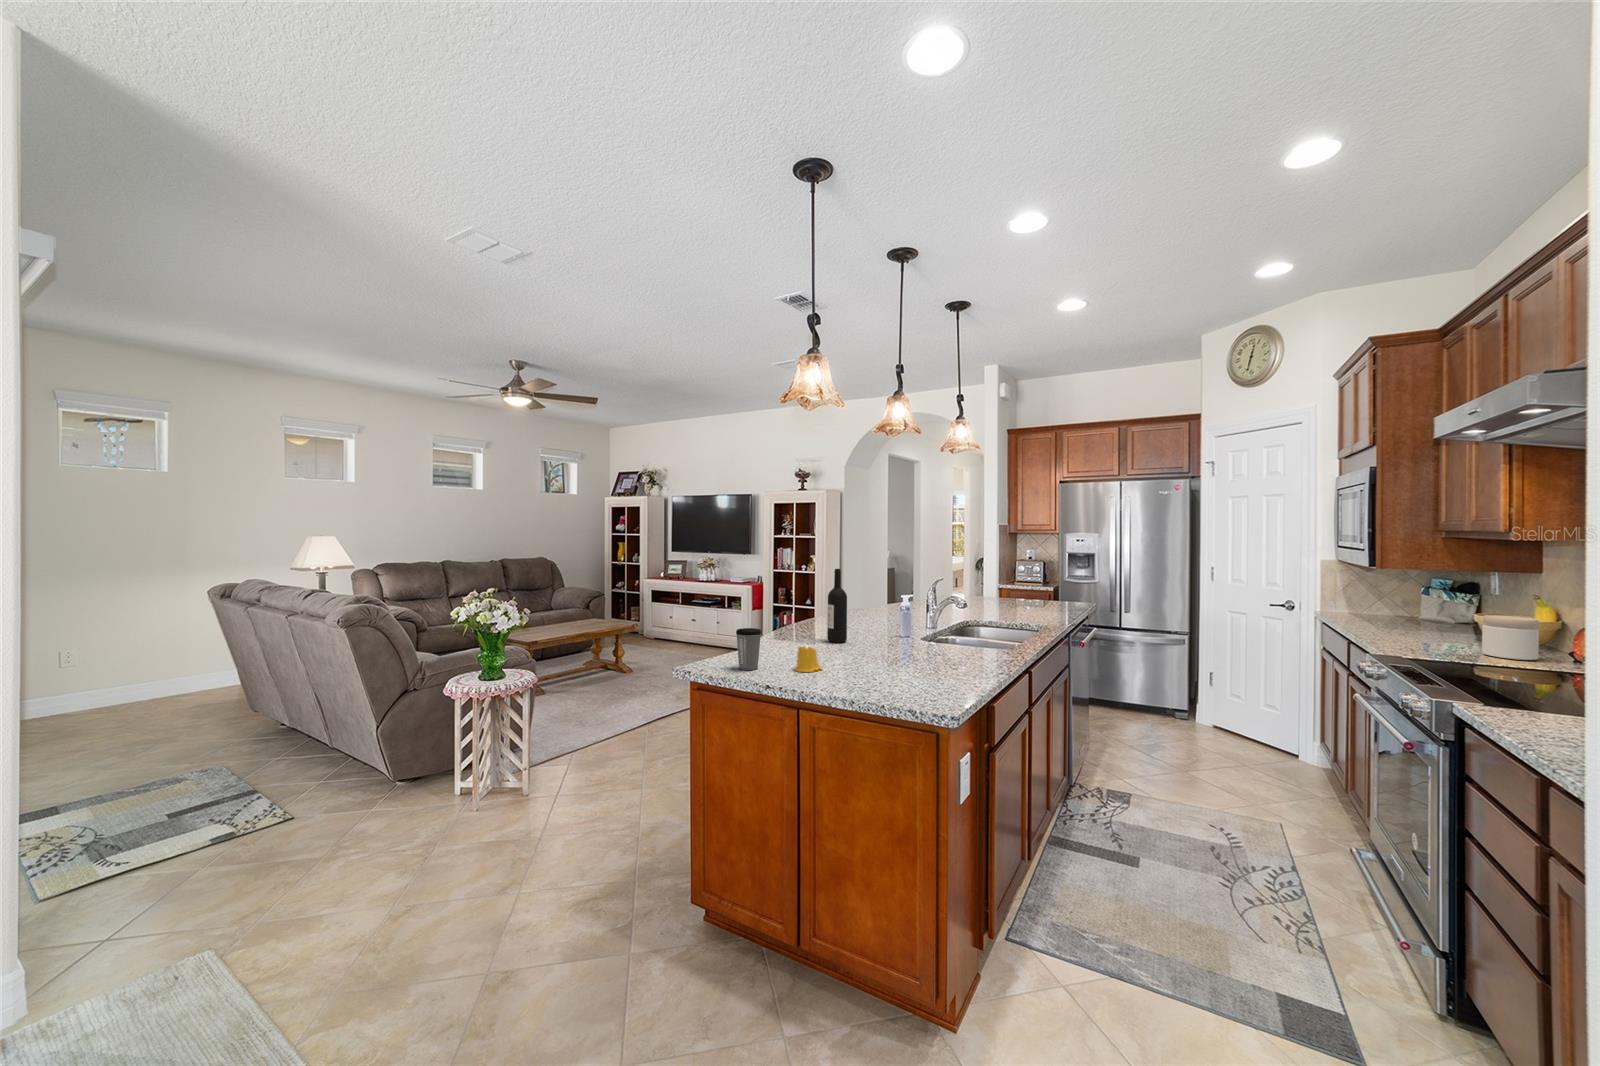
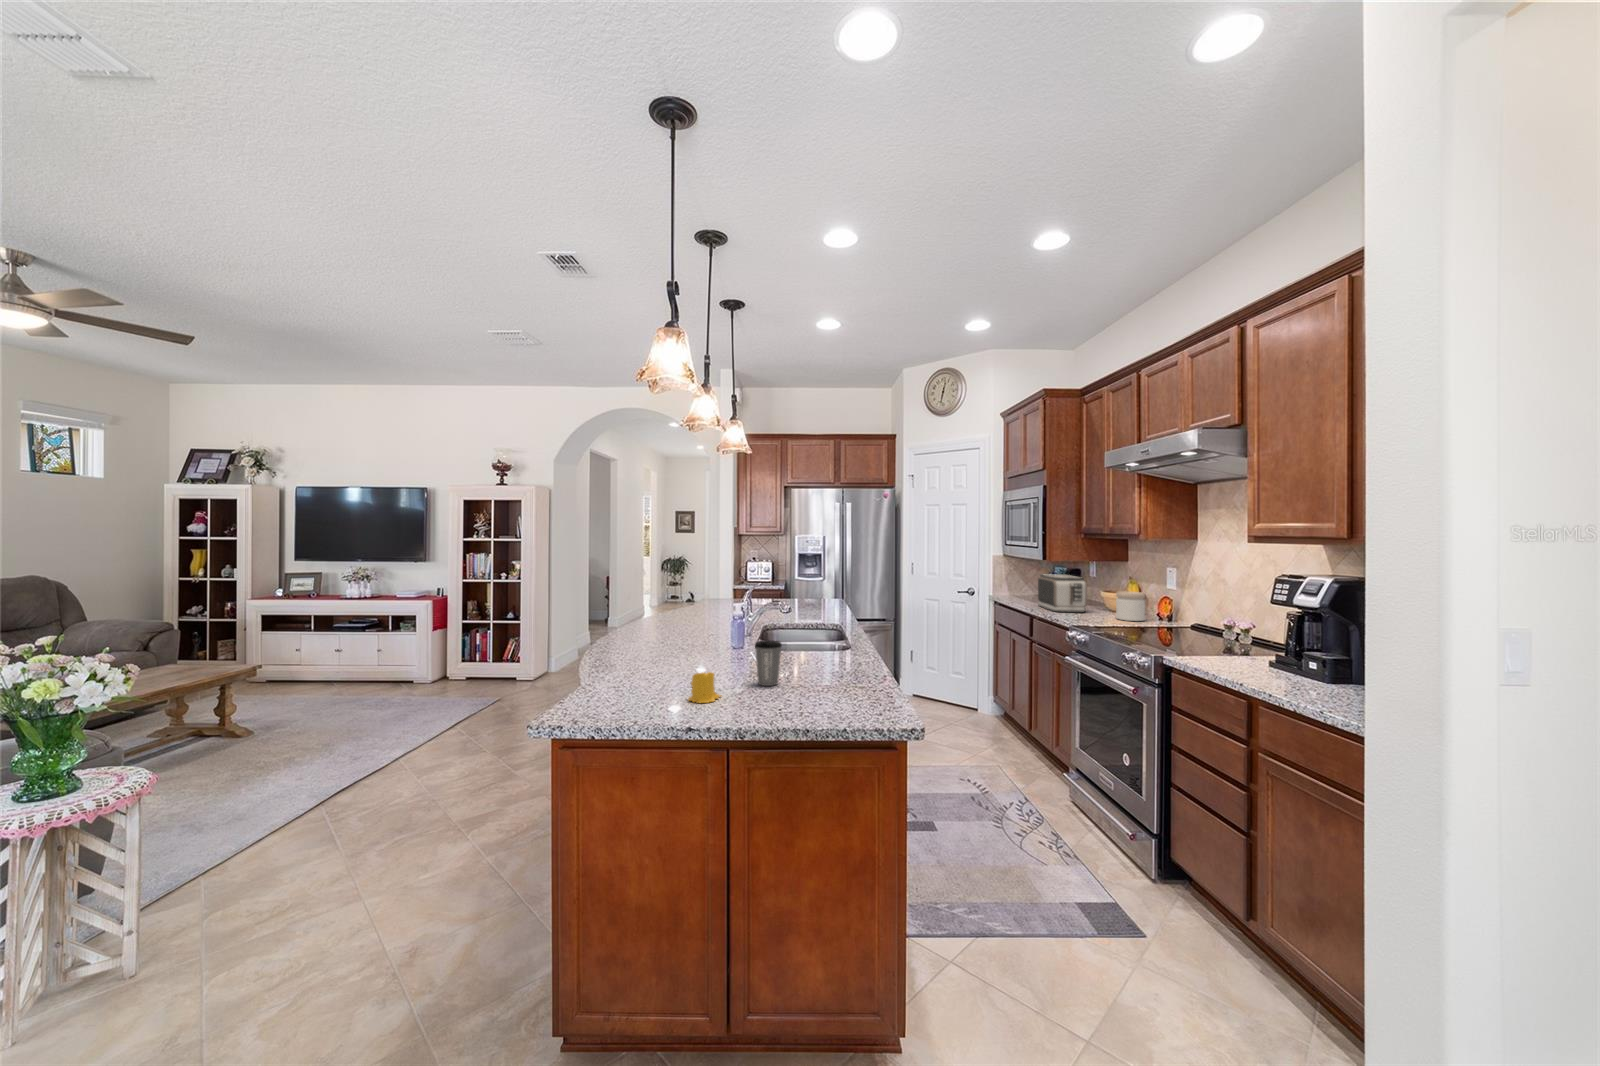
wine bottle: present [827,569,847,643] -> none [666,578,689,662]
toaster: none [1369,587,1442,642] -> present [1038,574,1087,613]
coffee cup: present [736,628,761,670] -> present [755,640,782,686]

